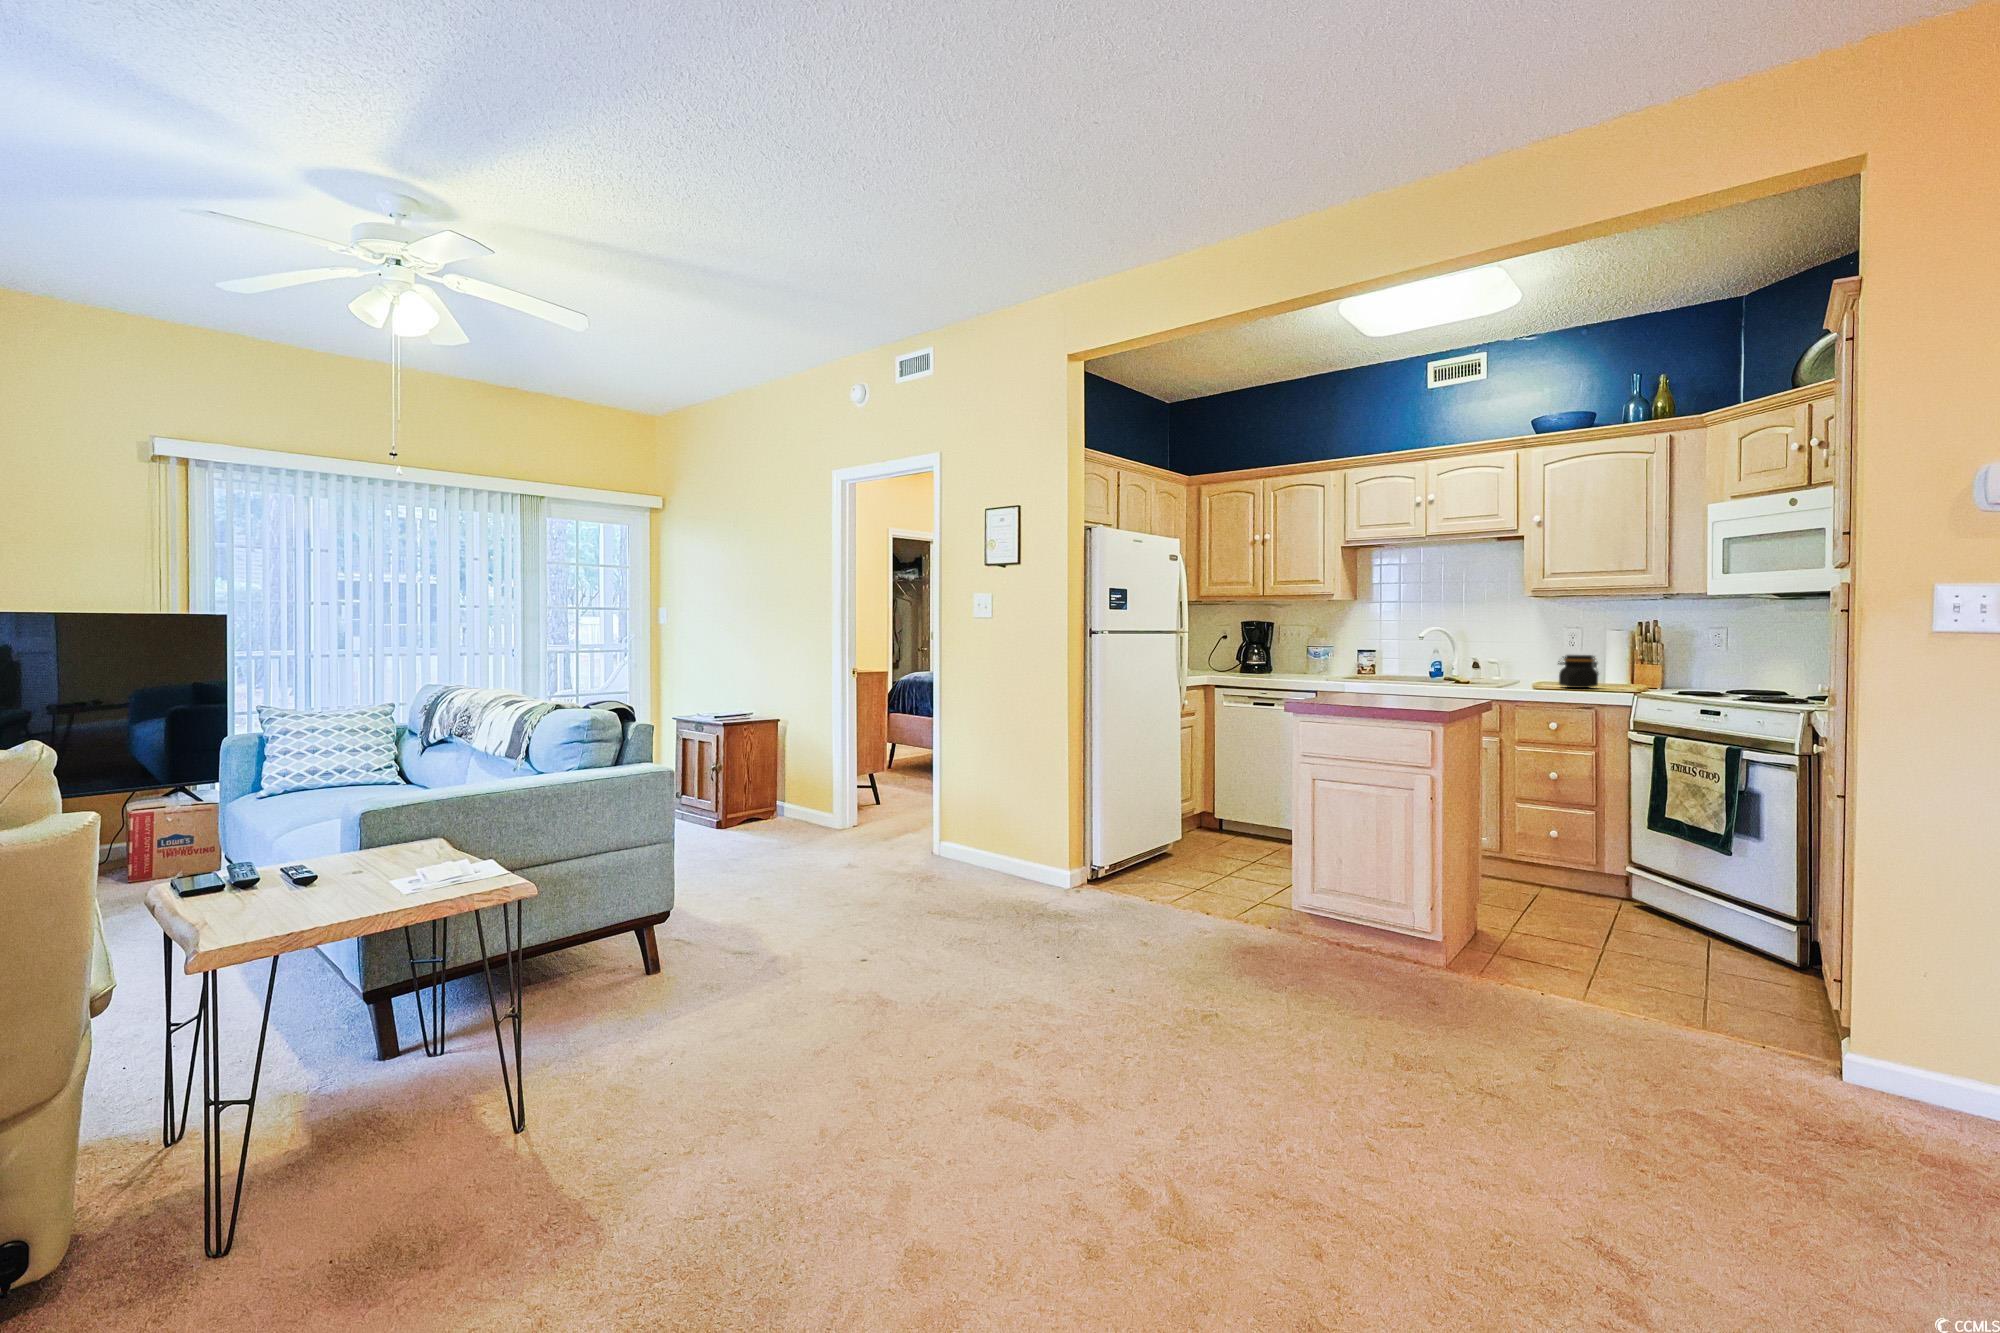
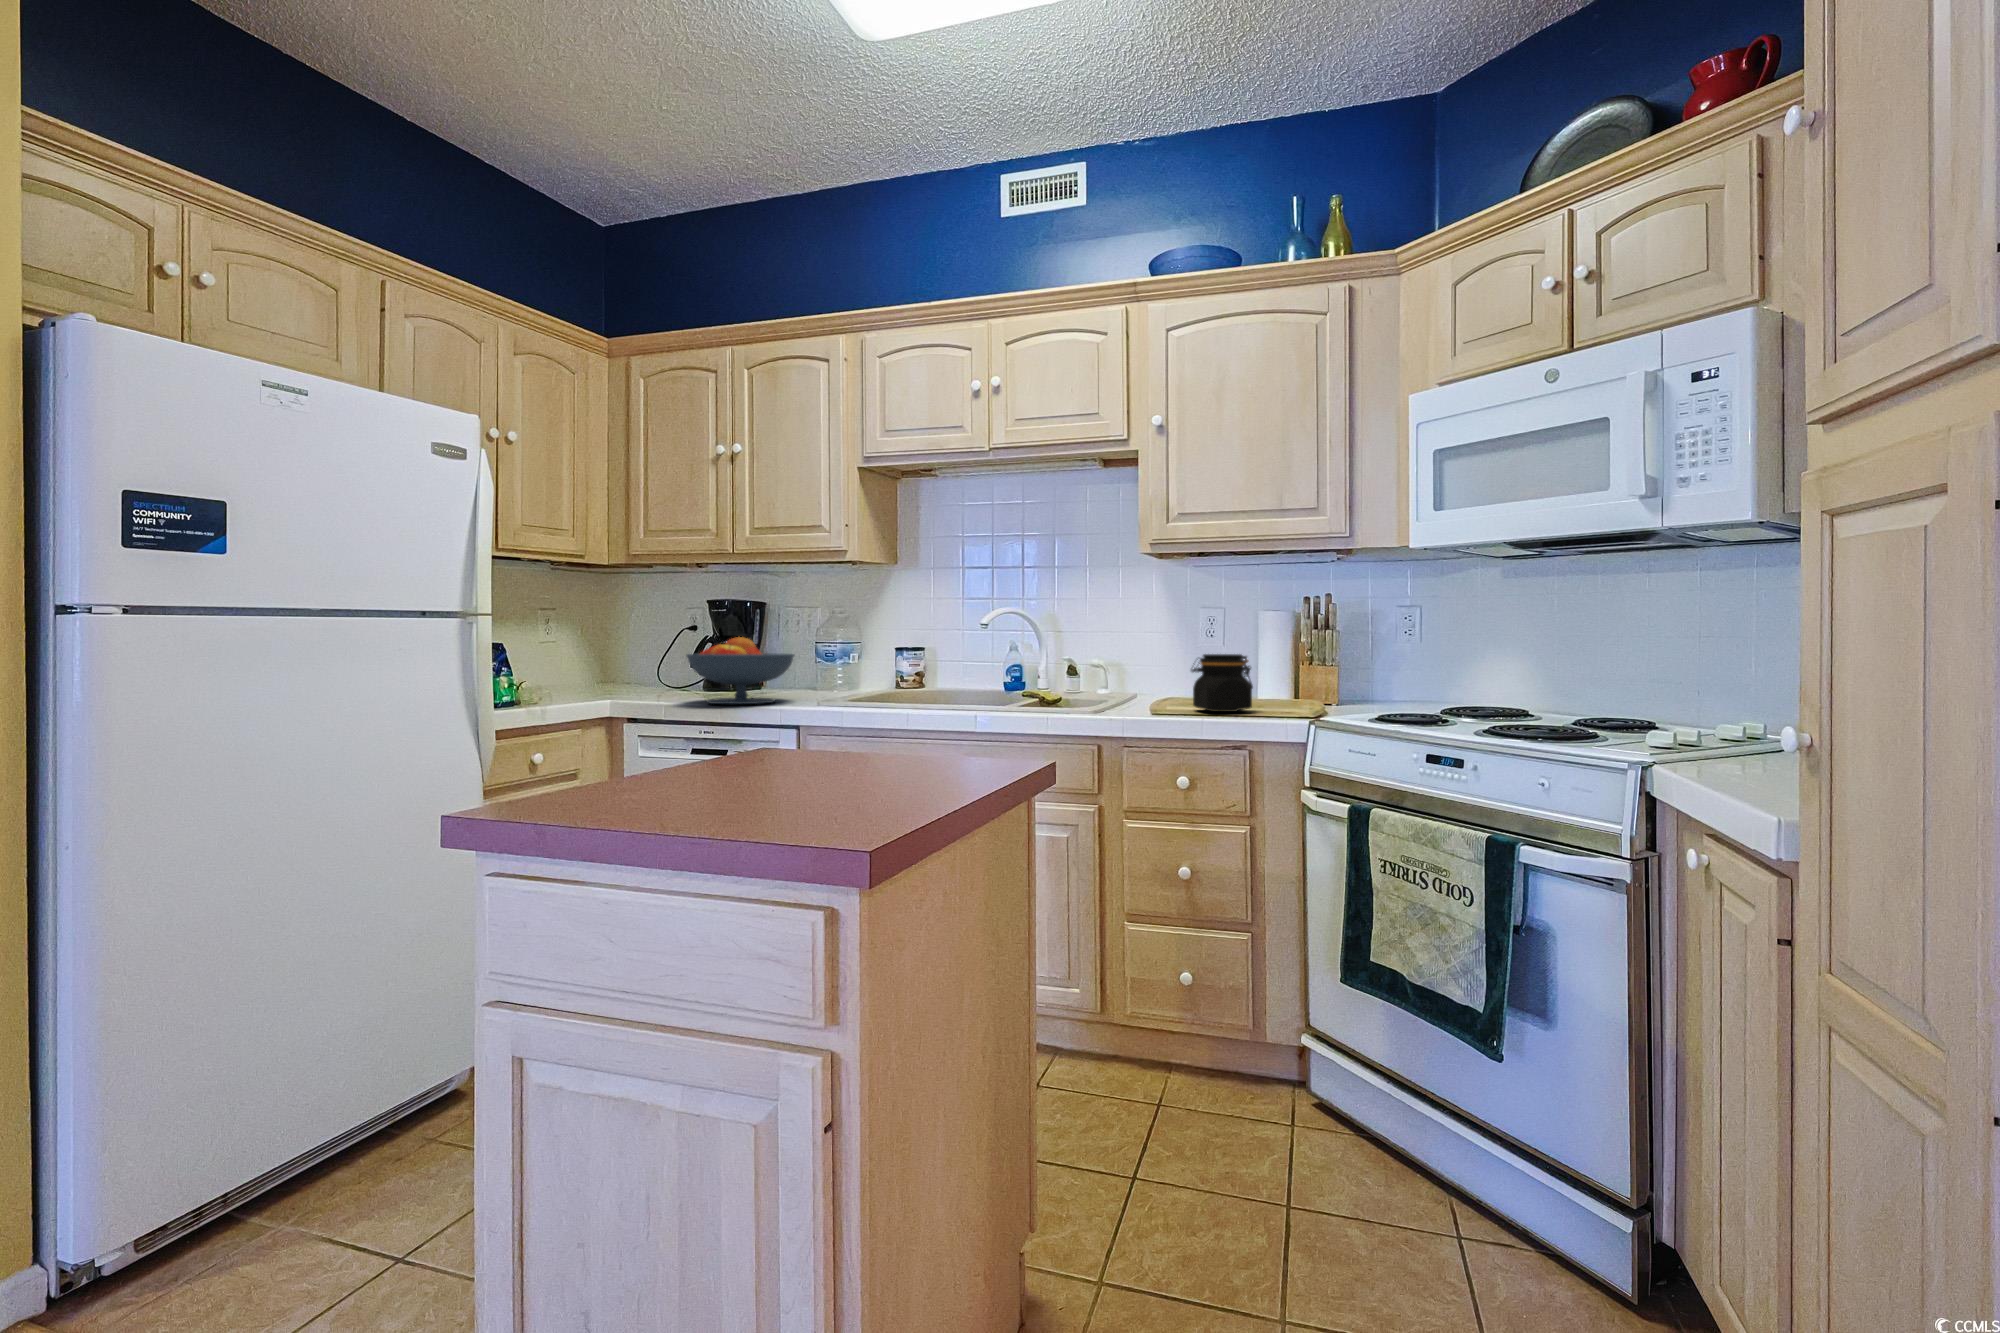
fruit bowl: none [1242,643,1303,679] -> present [687,637,794,704]

